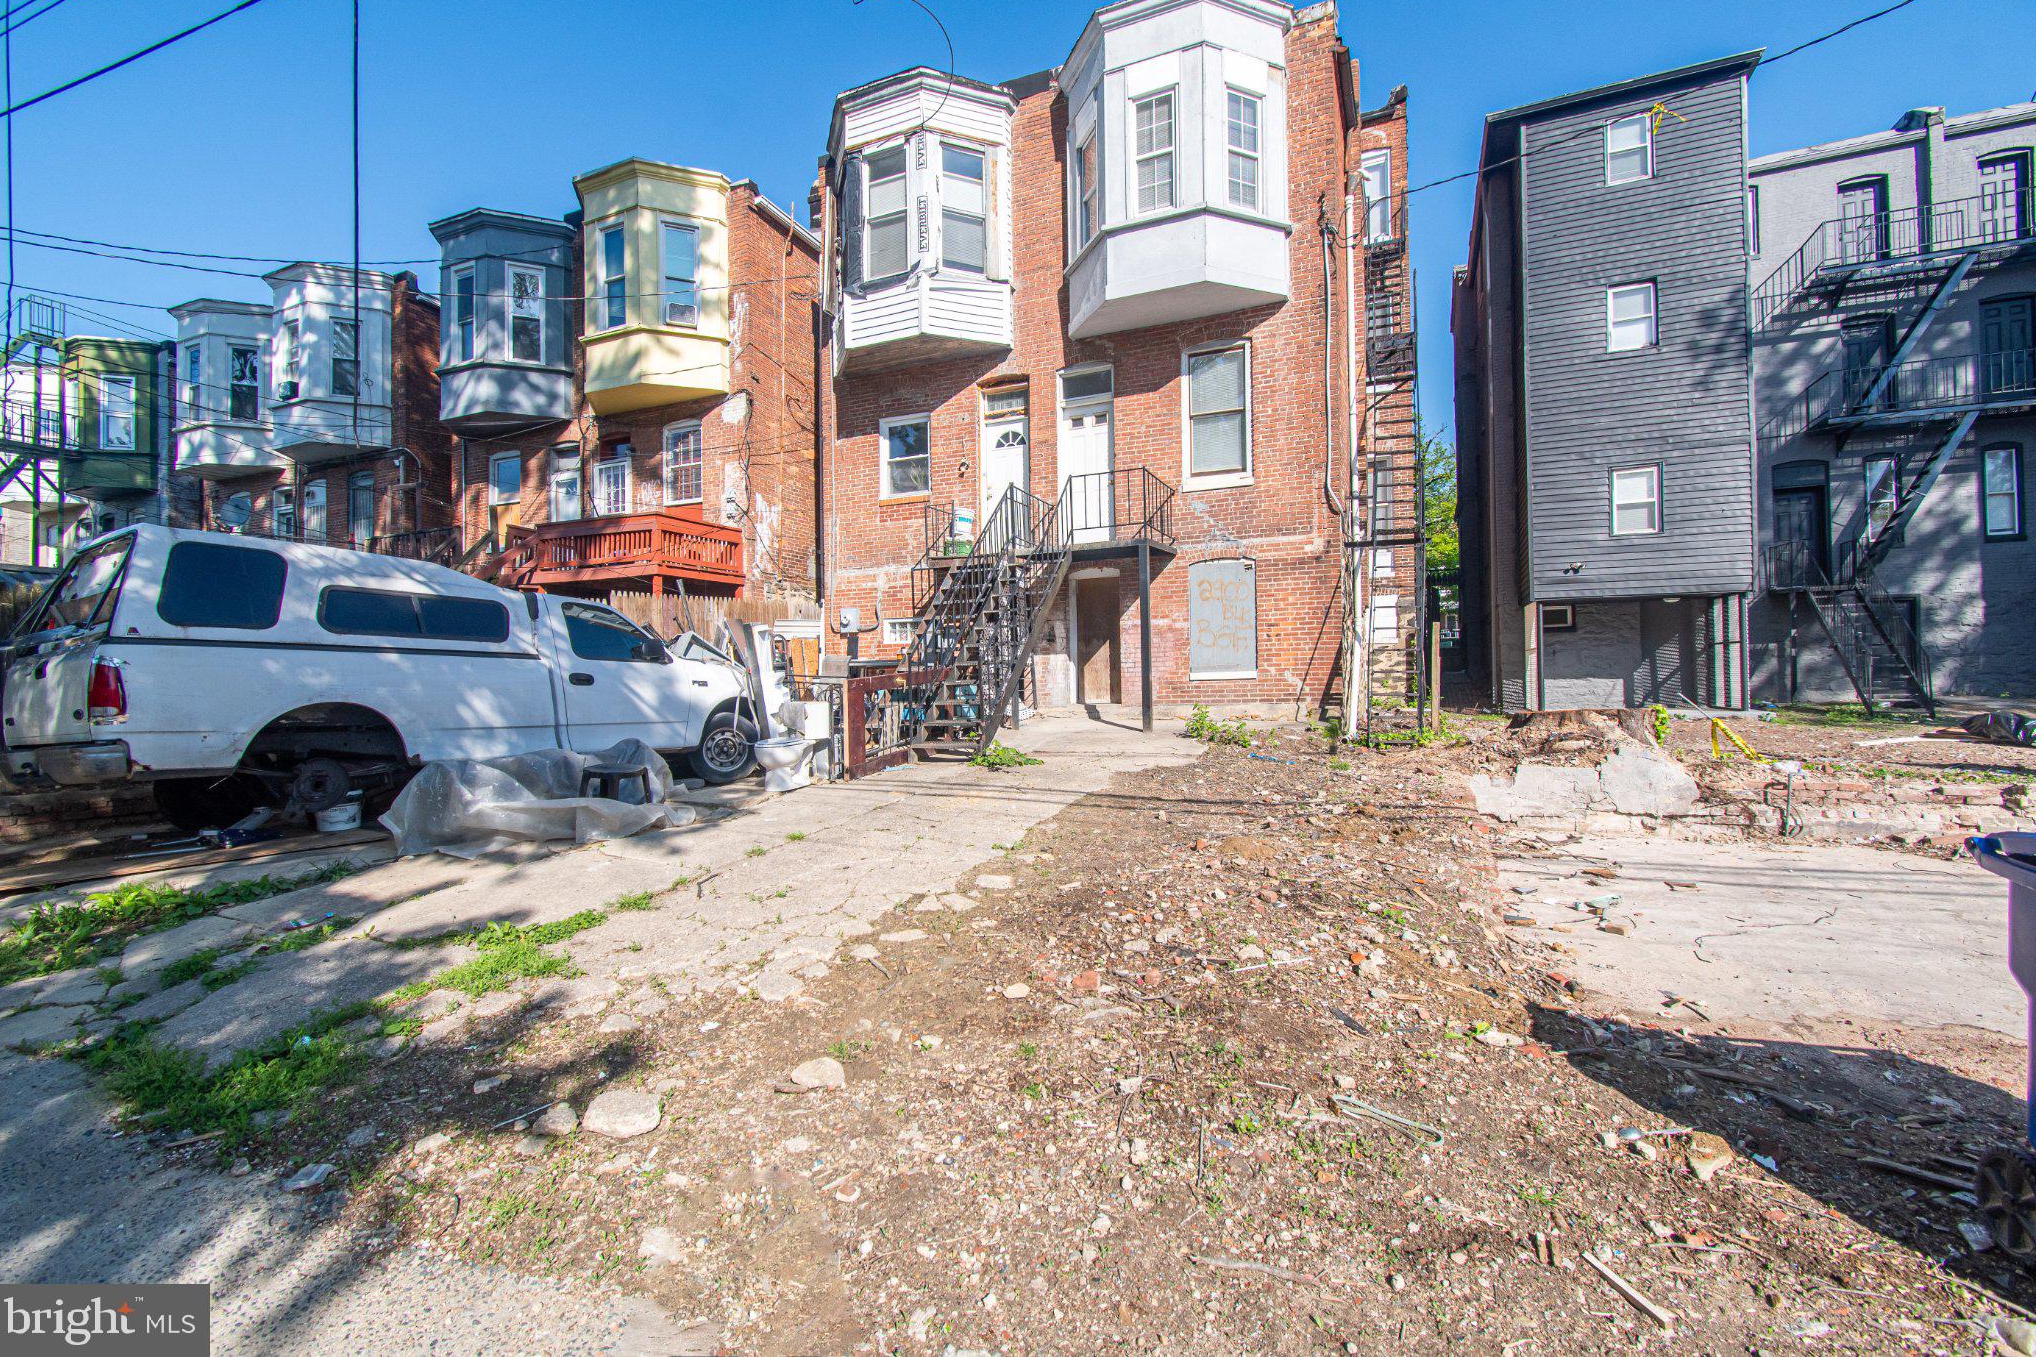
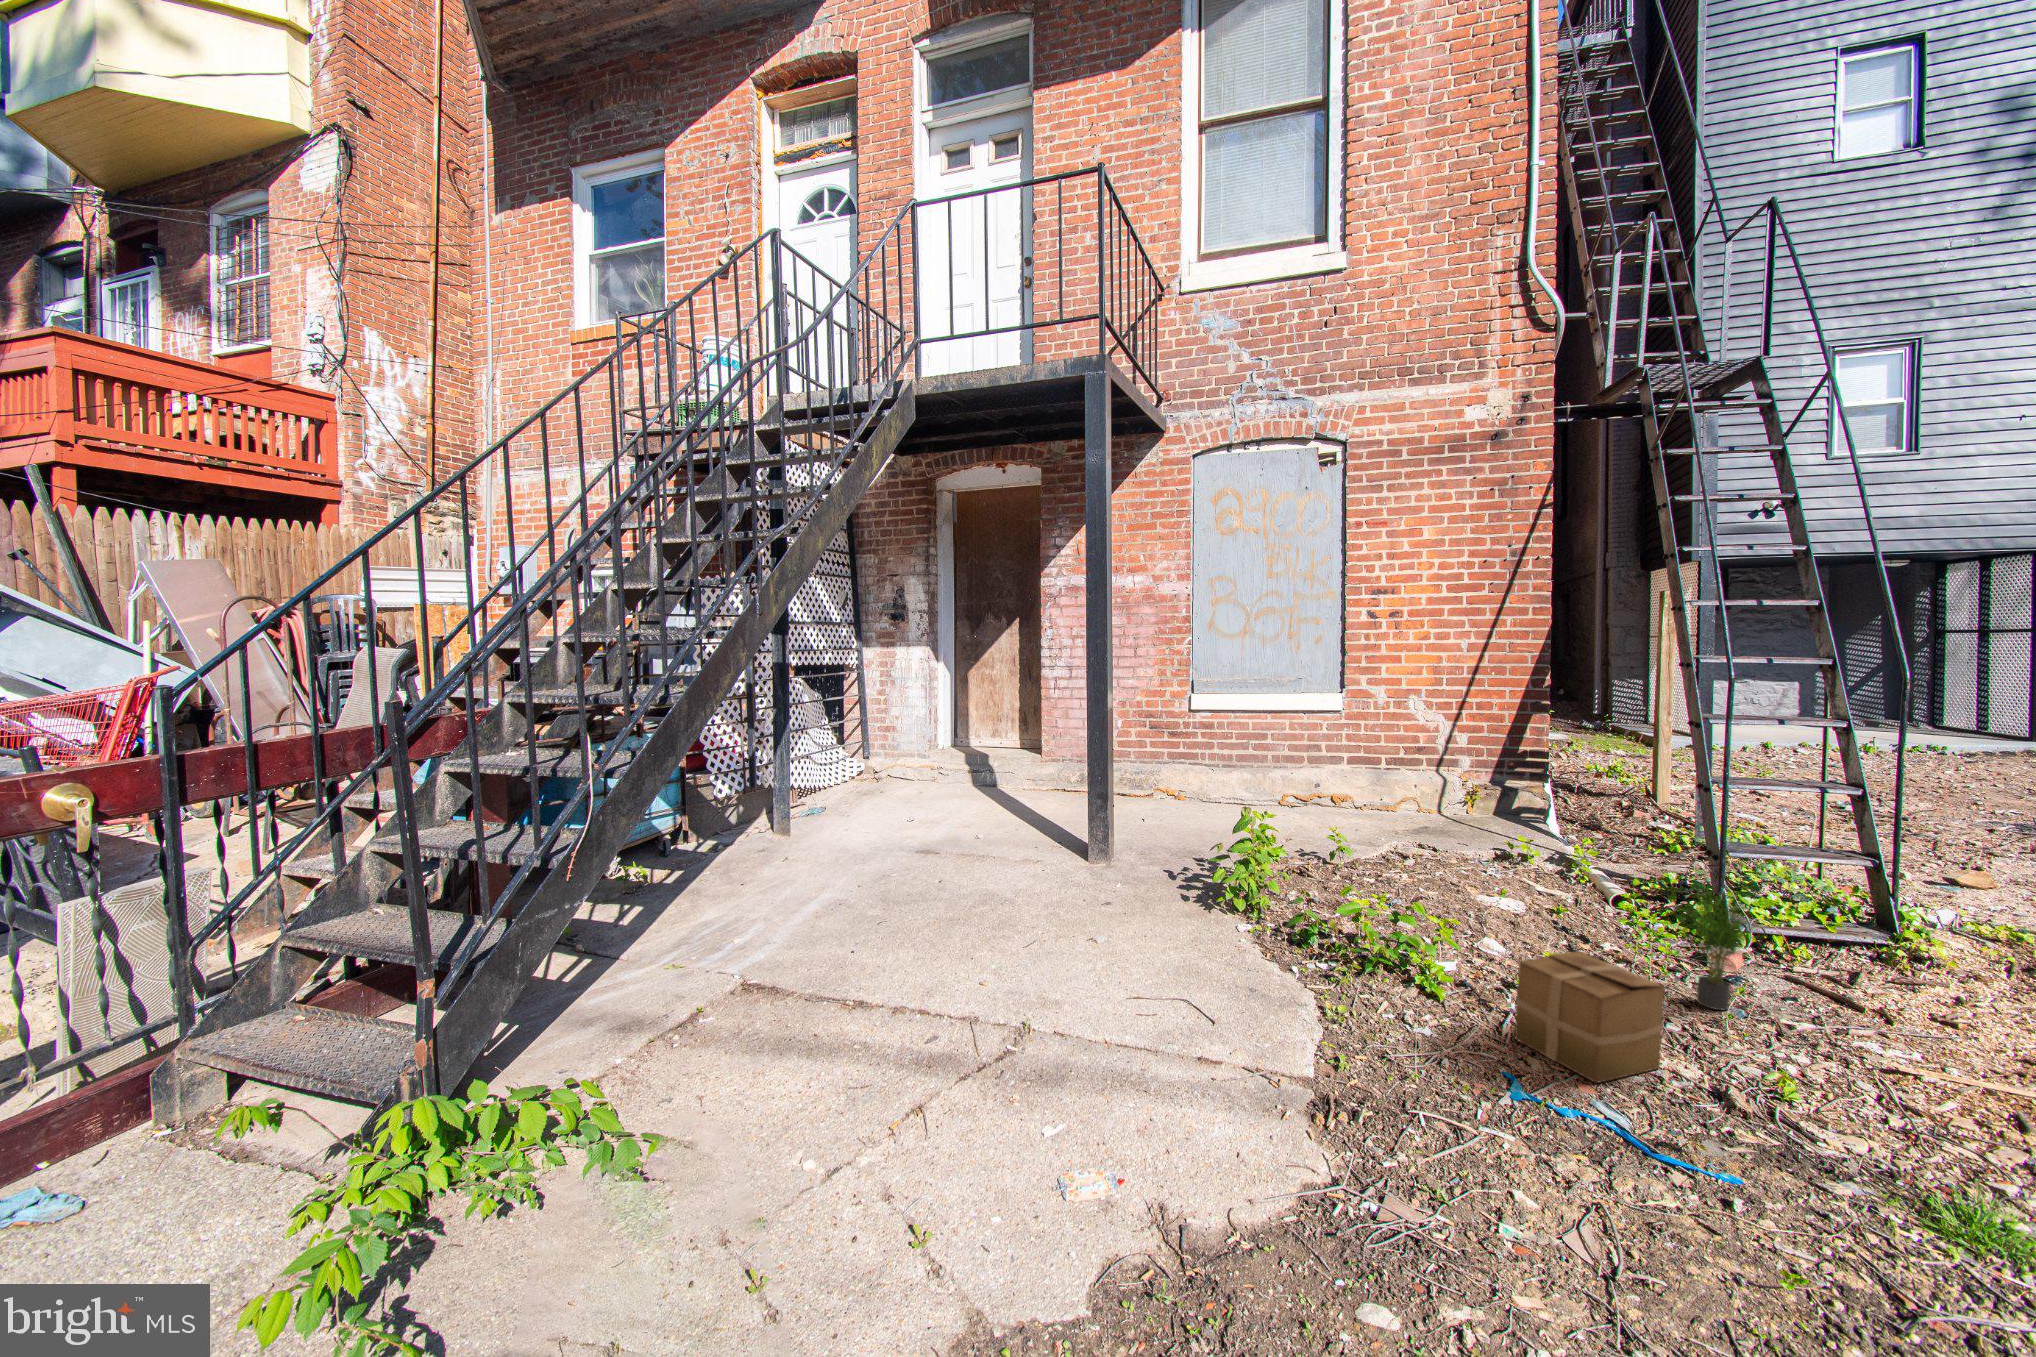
cardboard box: none [1261,732,1297,760] -> present [1515,951,1665,1083]

